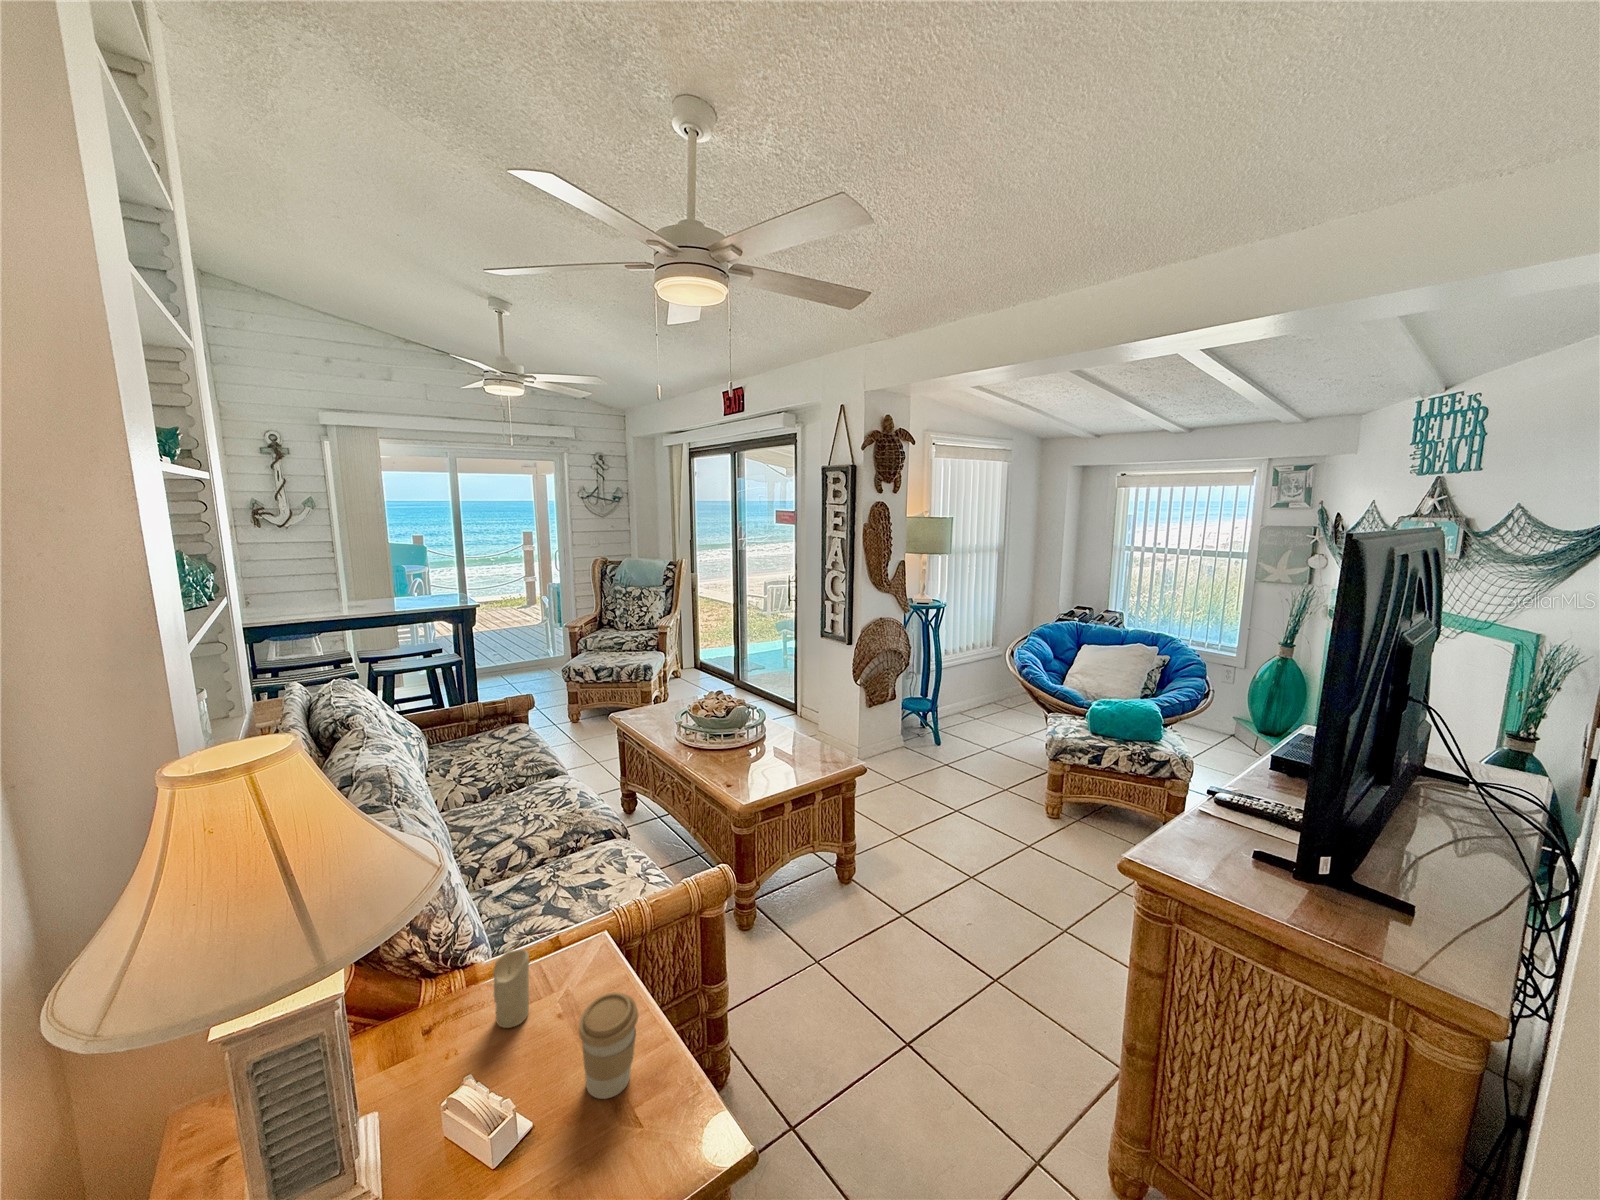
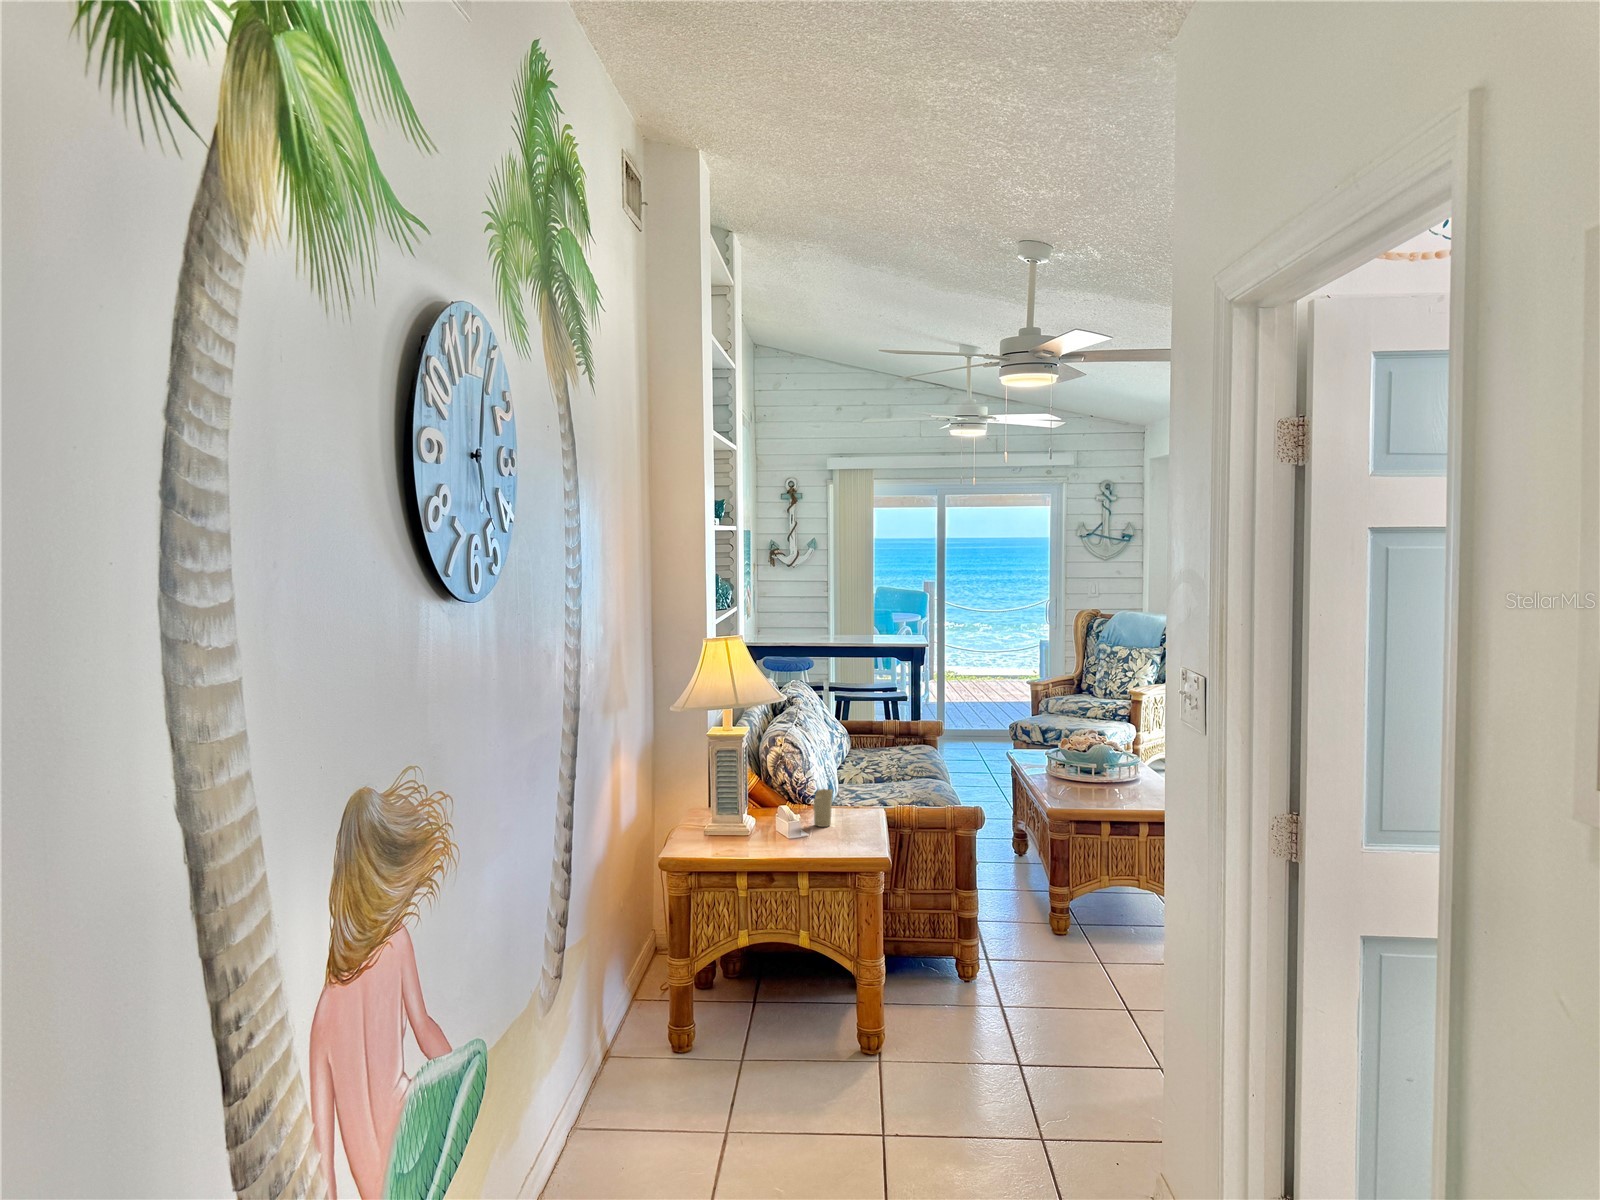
coffee cup: present [579,992,638,1099] -> none [836,800,866,847]

